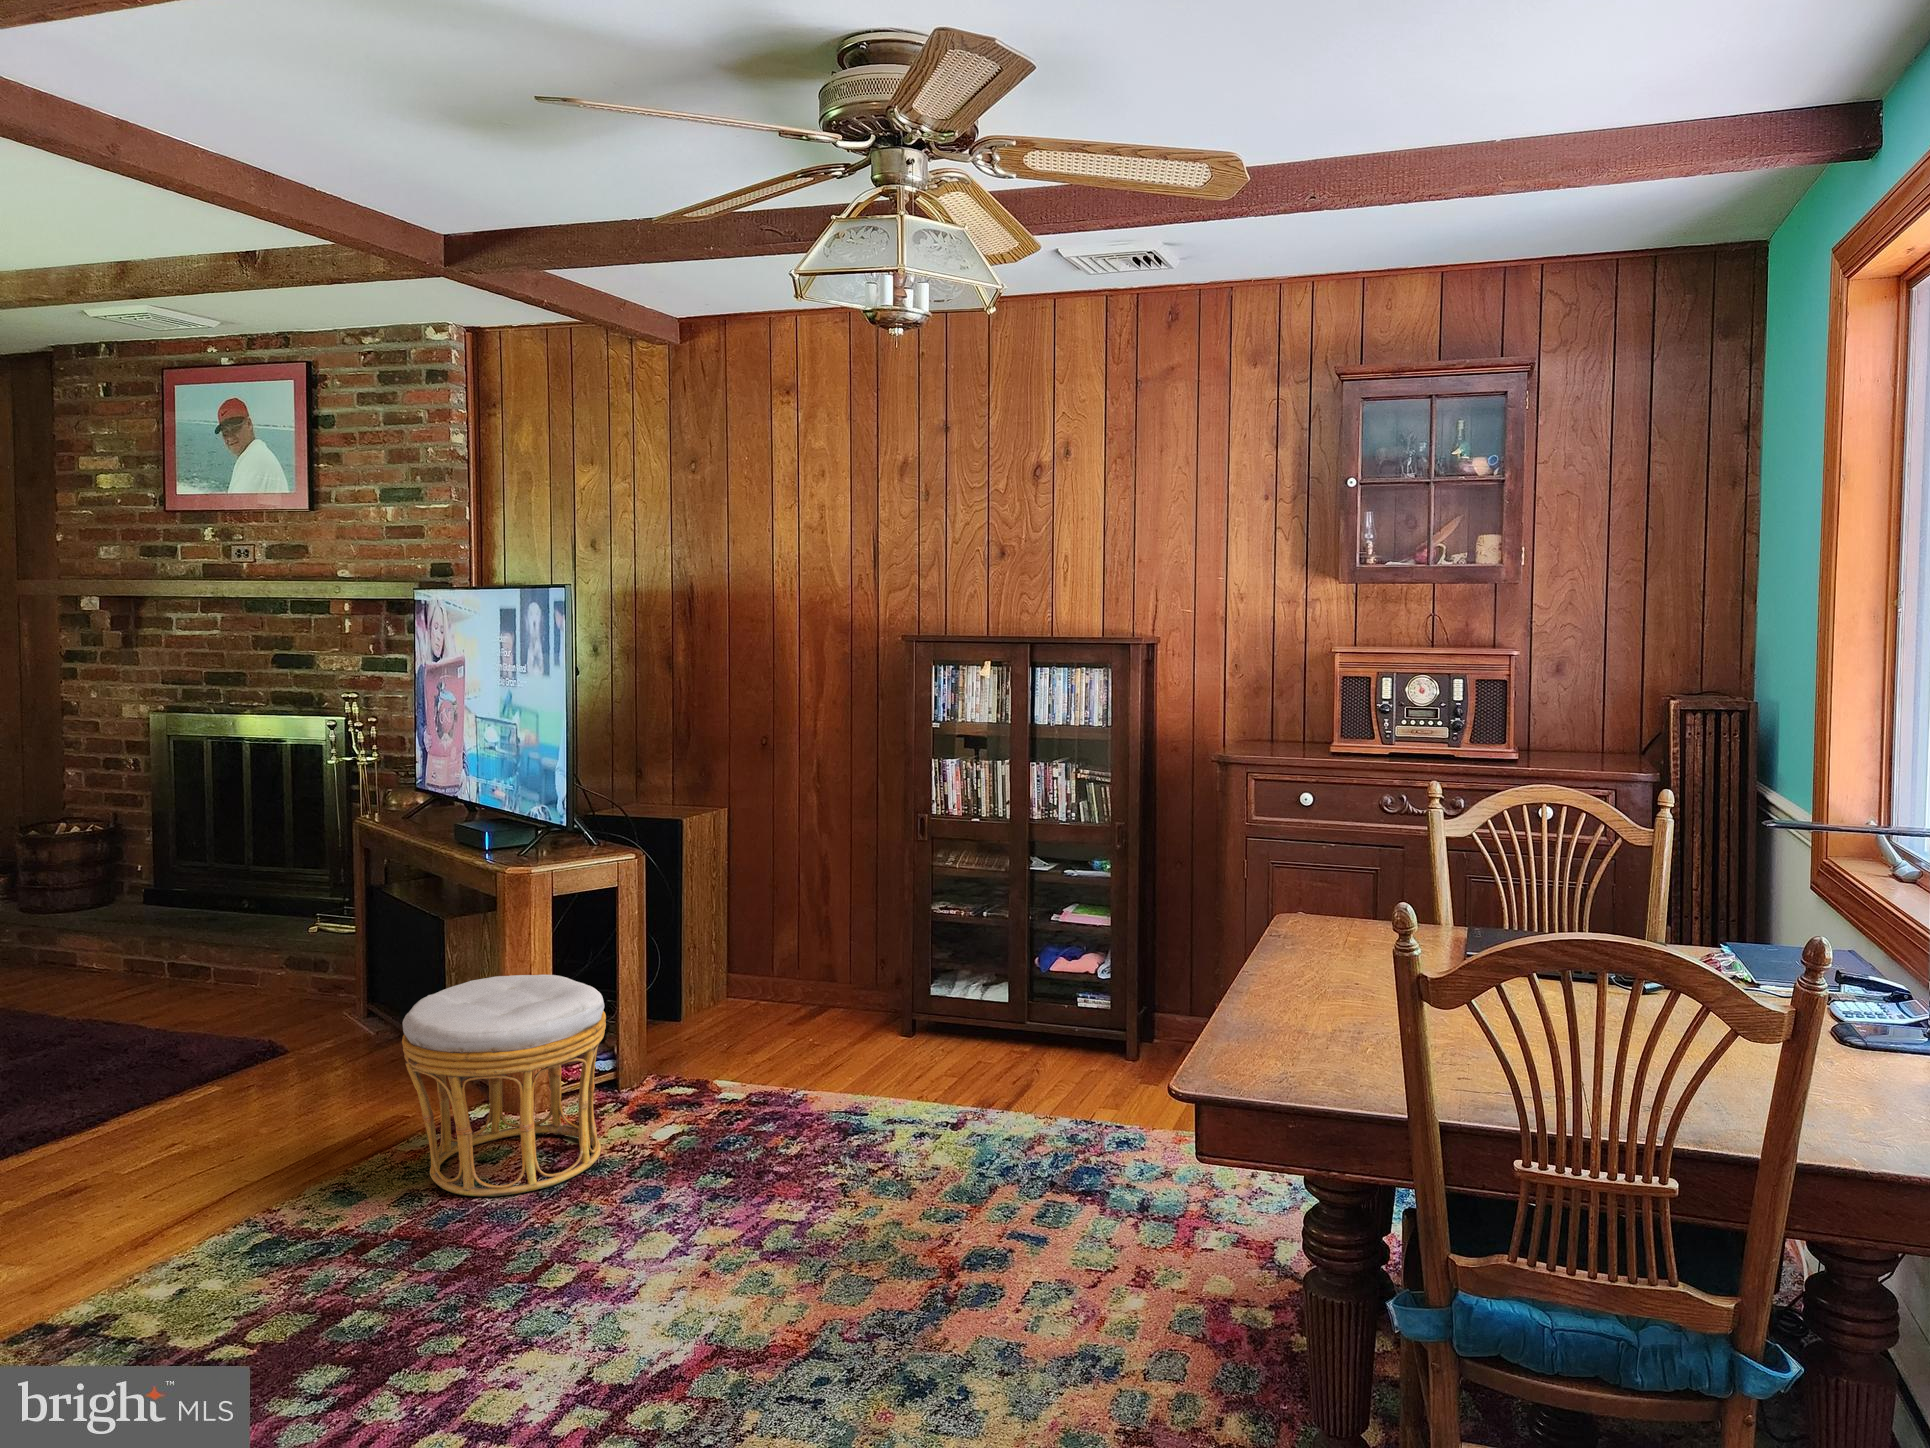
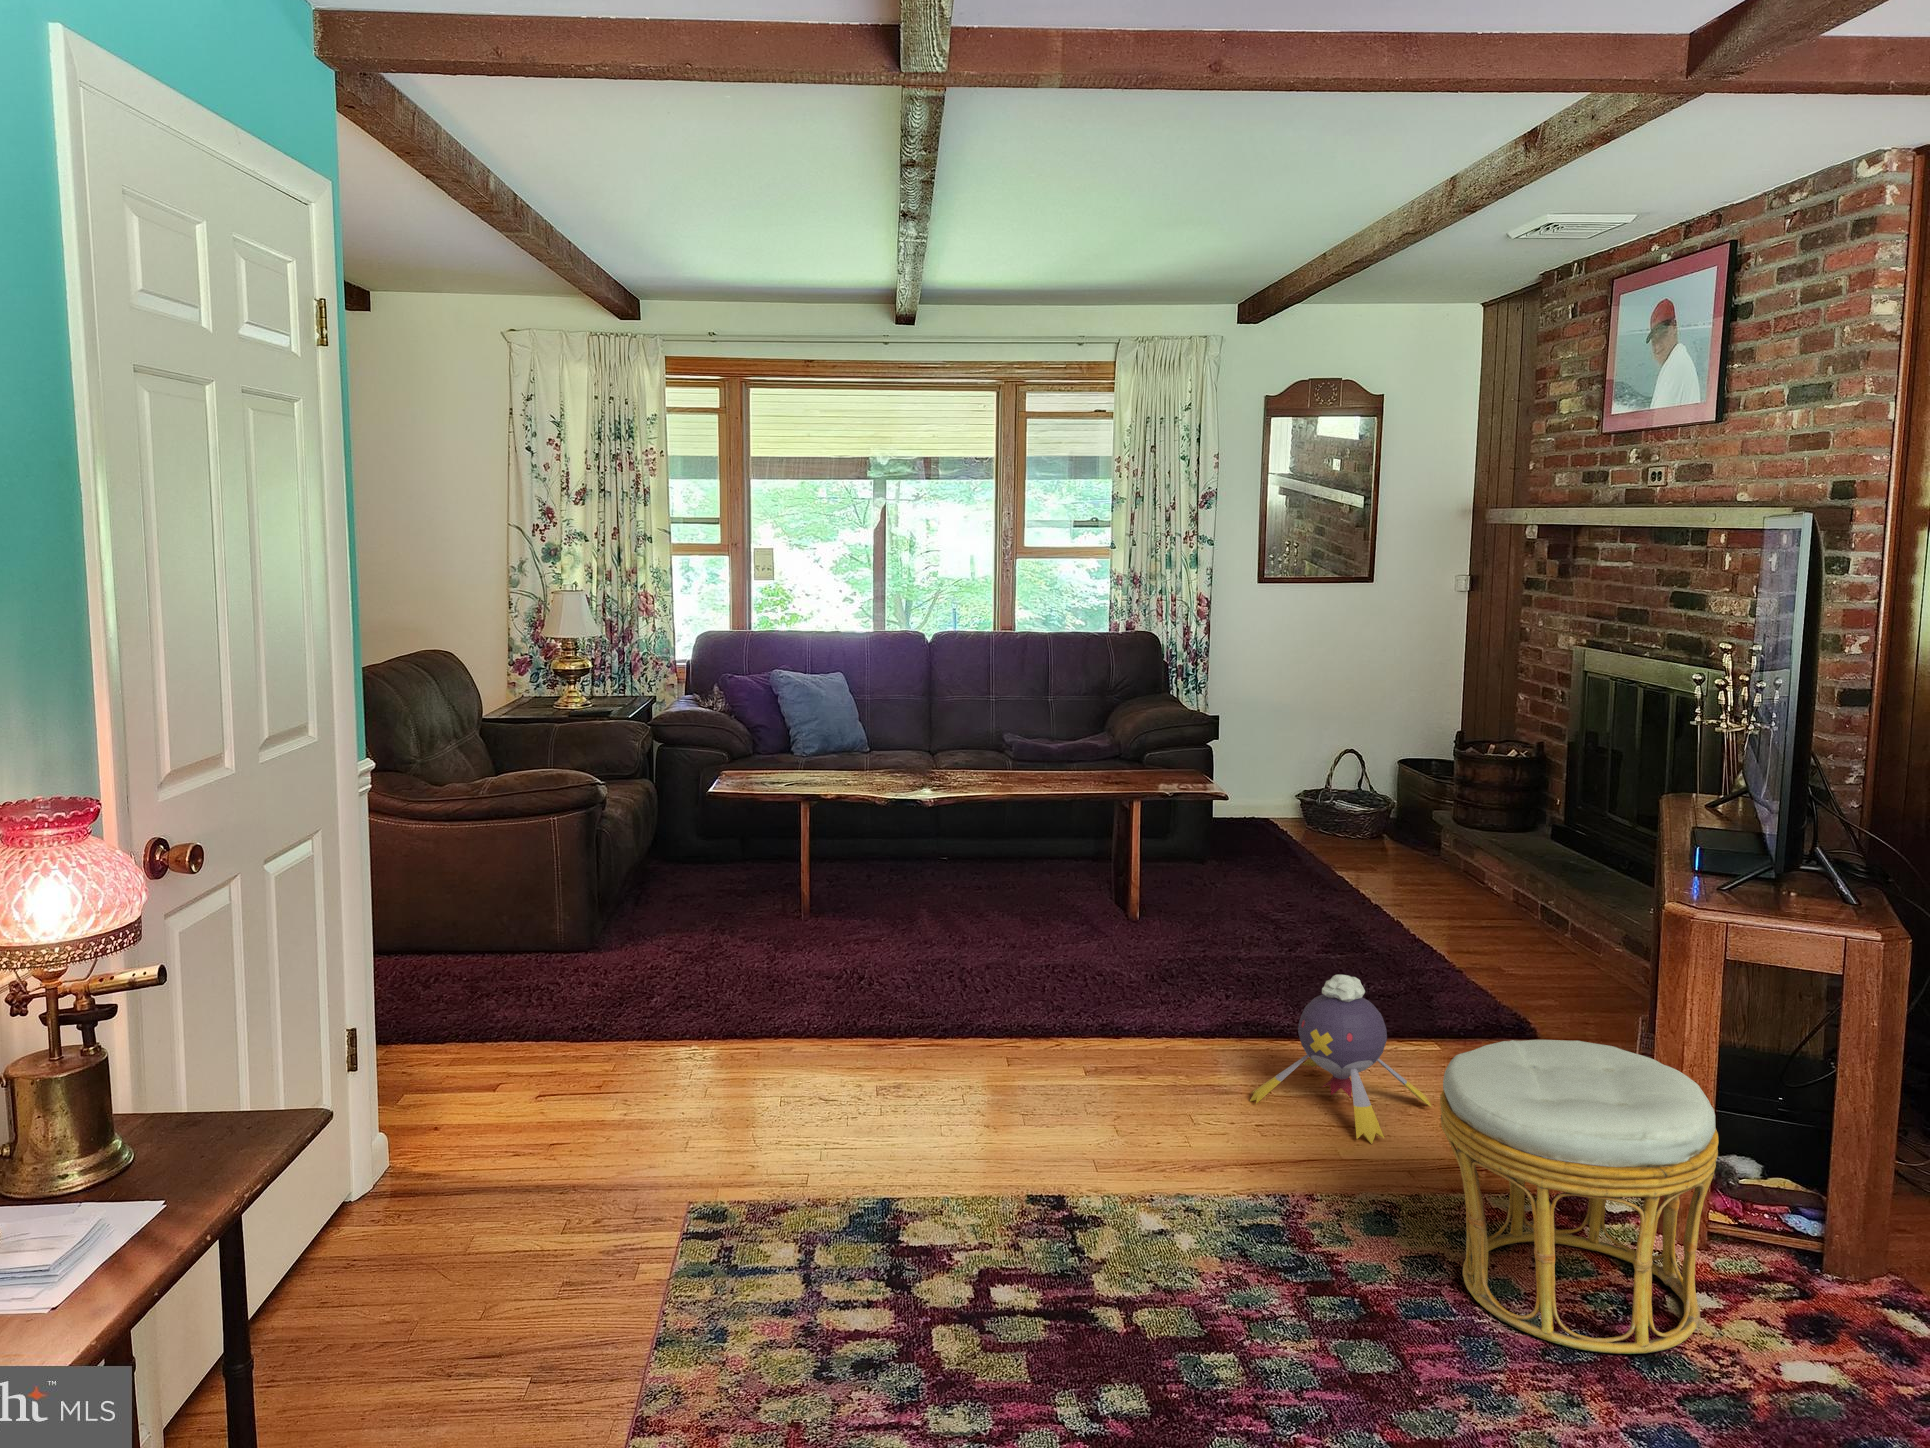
plush toy: none [102,1017,278,1179] -> present [1250,975,1431,1144]

